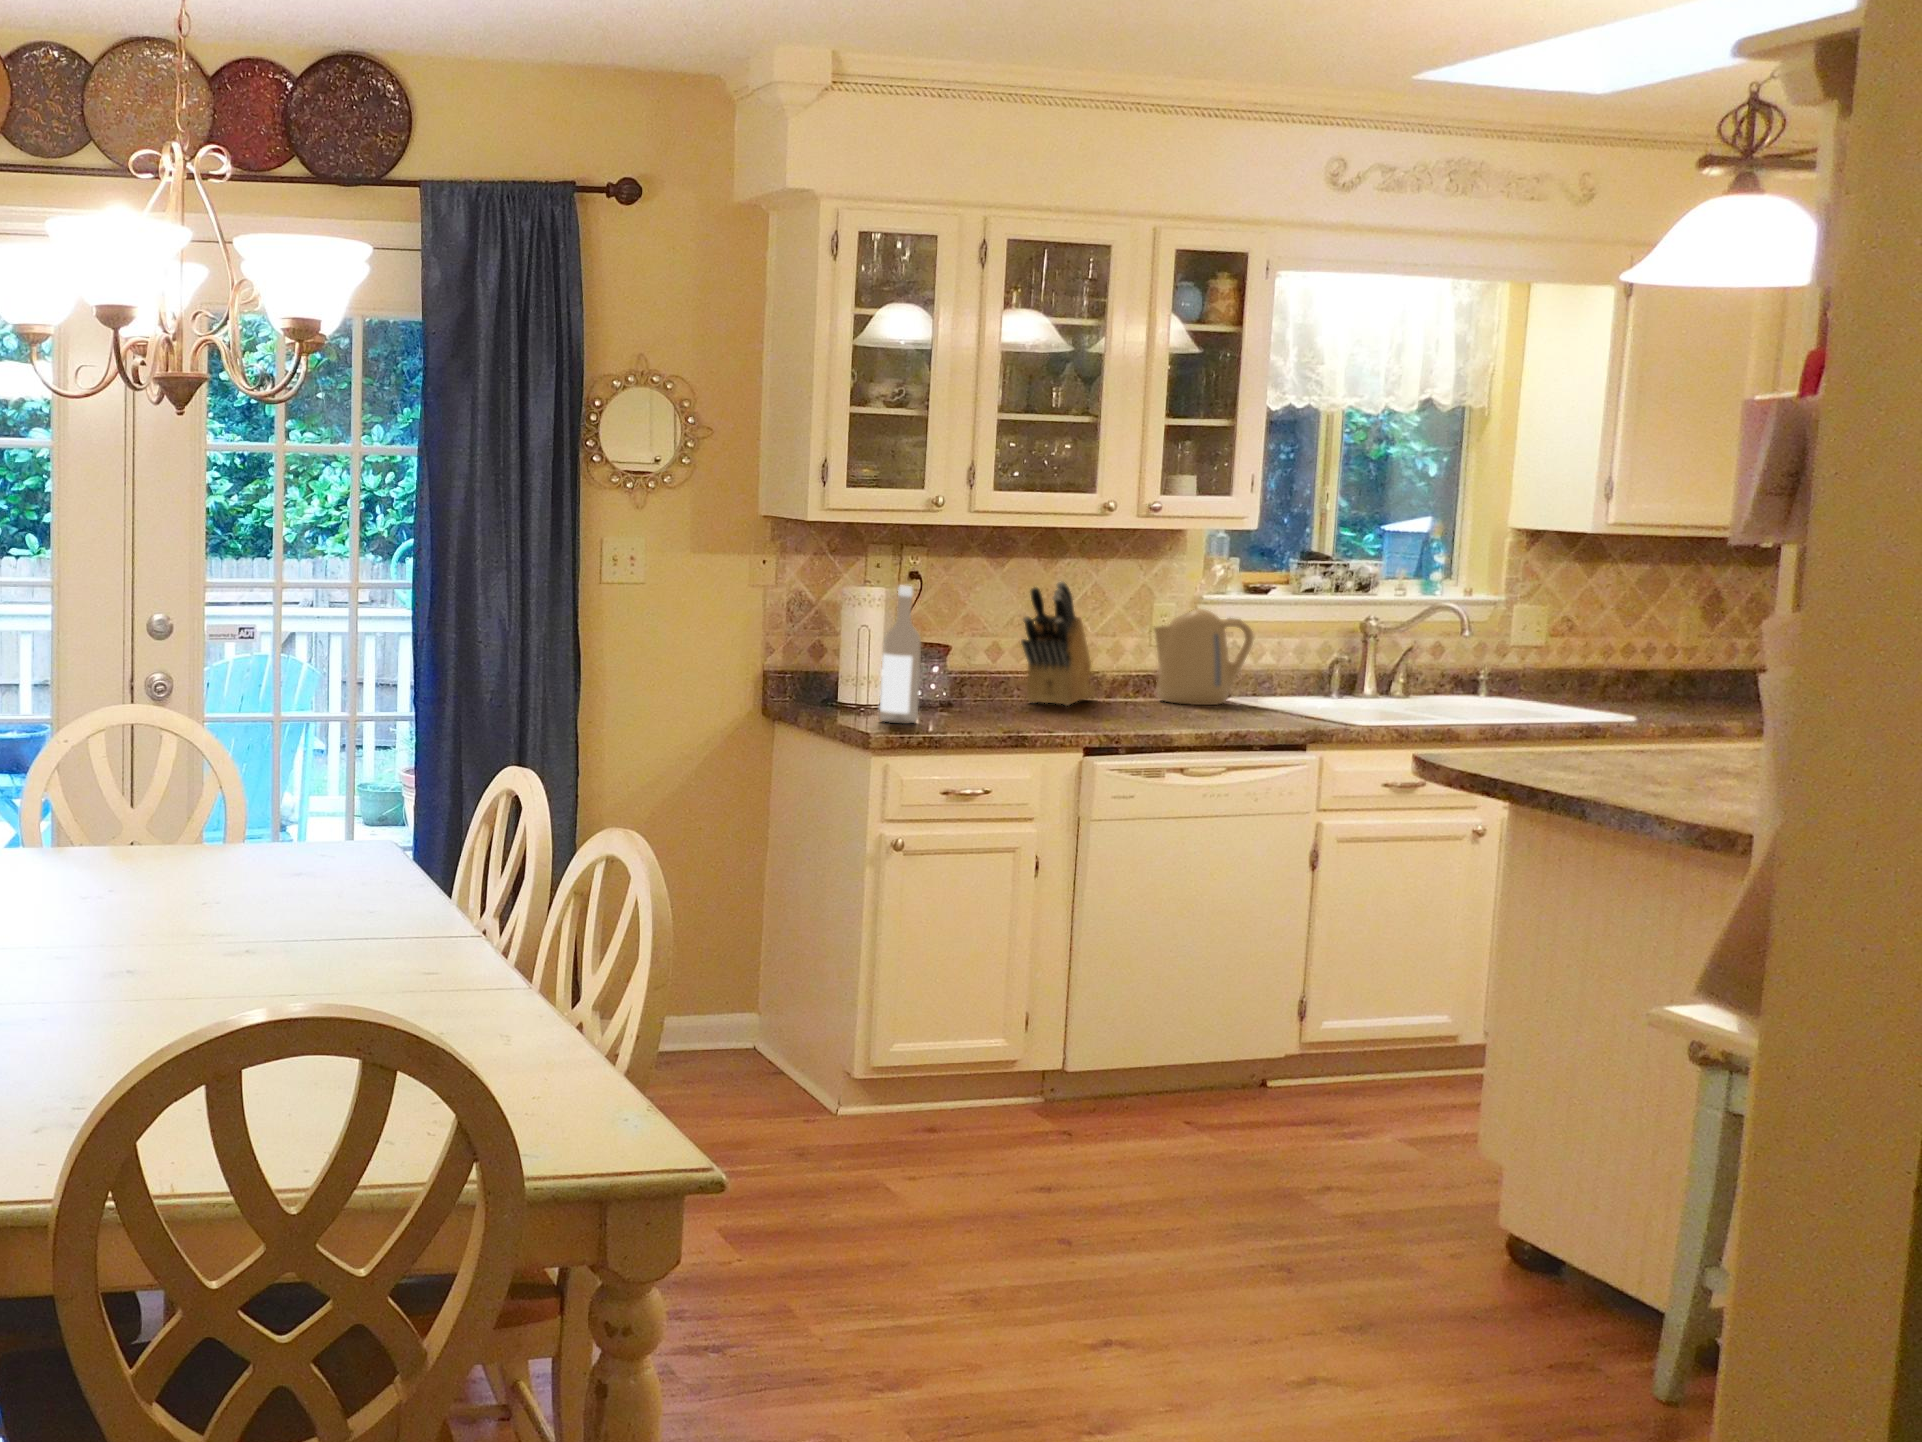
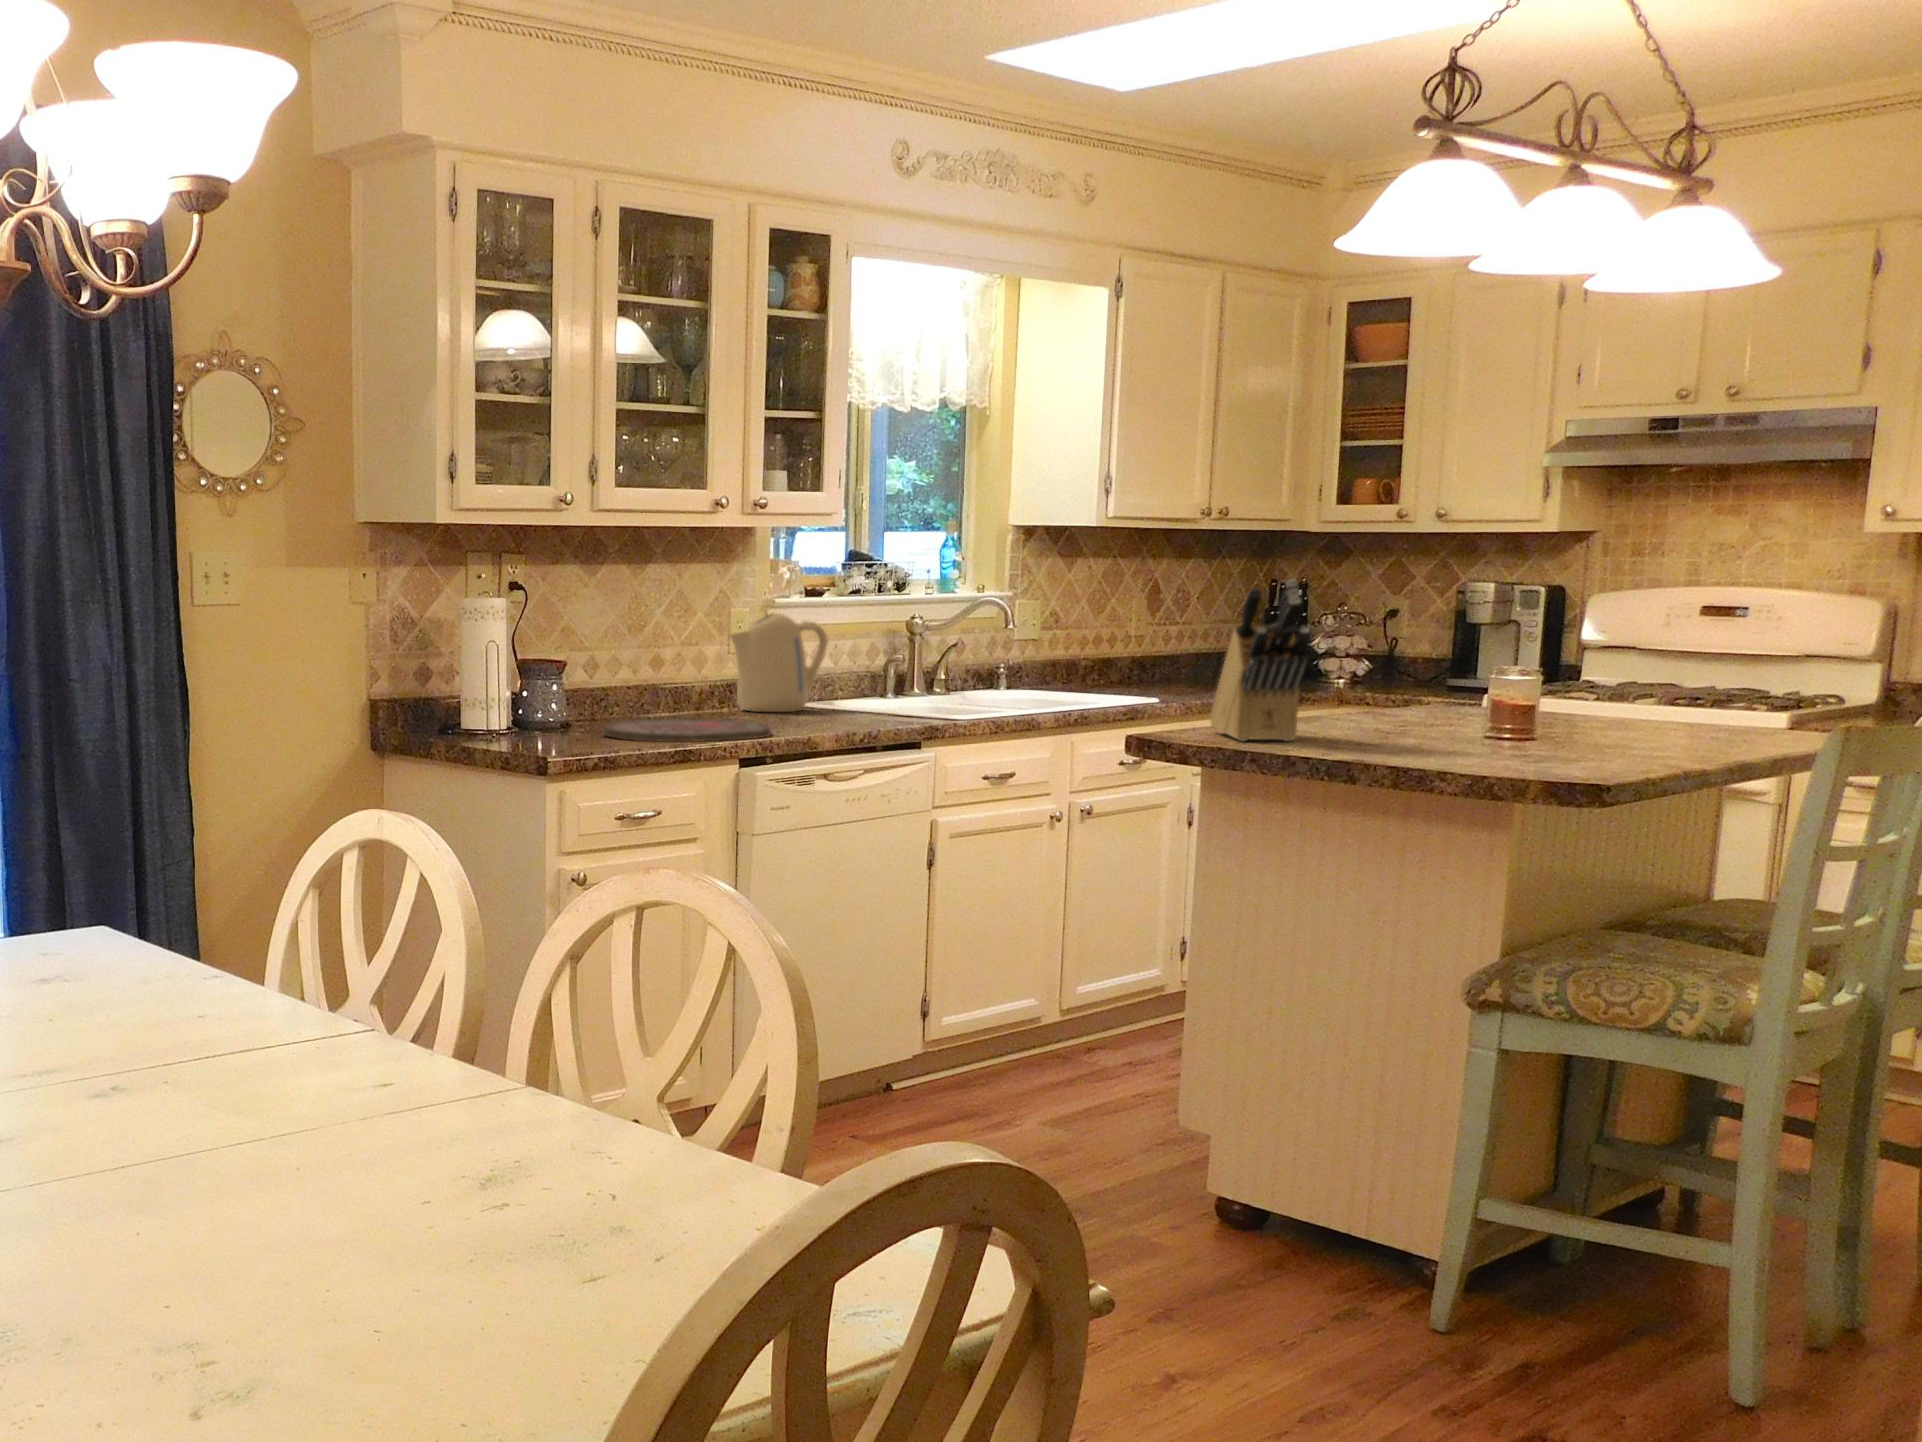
knife block: present [1021,582,1095,705] -> present [1210,579,1311,741]
wine bottle: present [880,586,921,724] -> none [542,591,583,745]
cutting board: none [956,704,1118,731] -> present [603,719,771,742]

